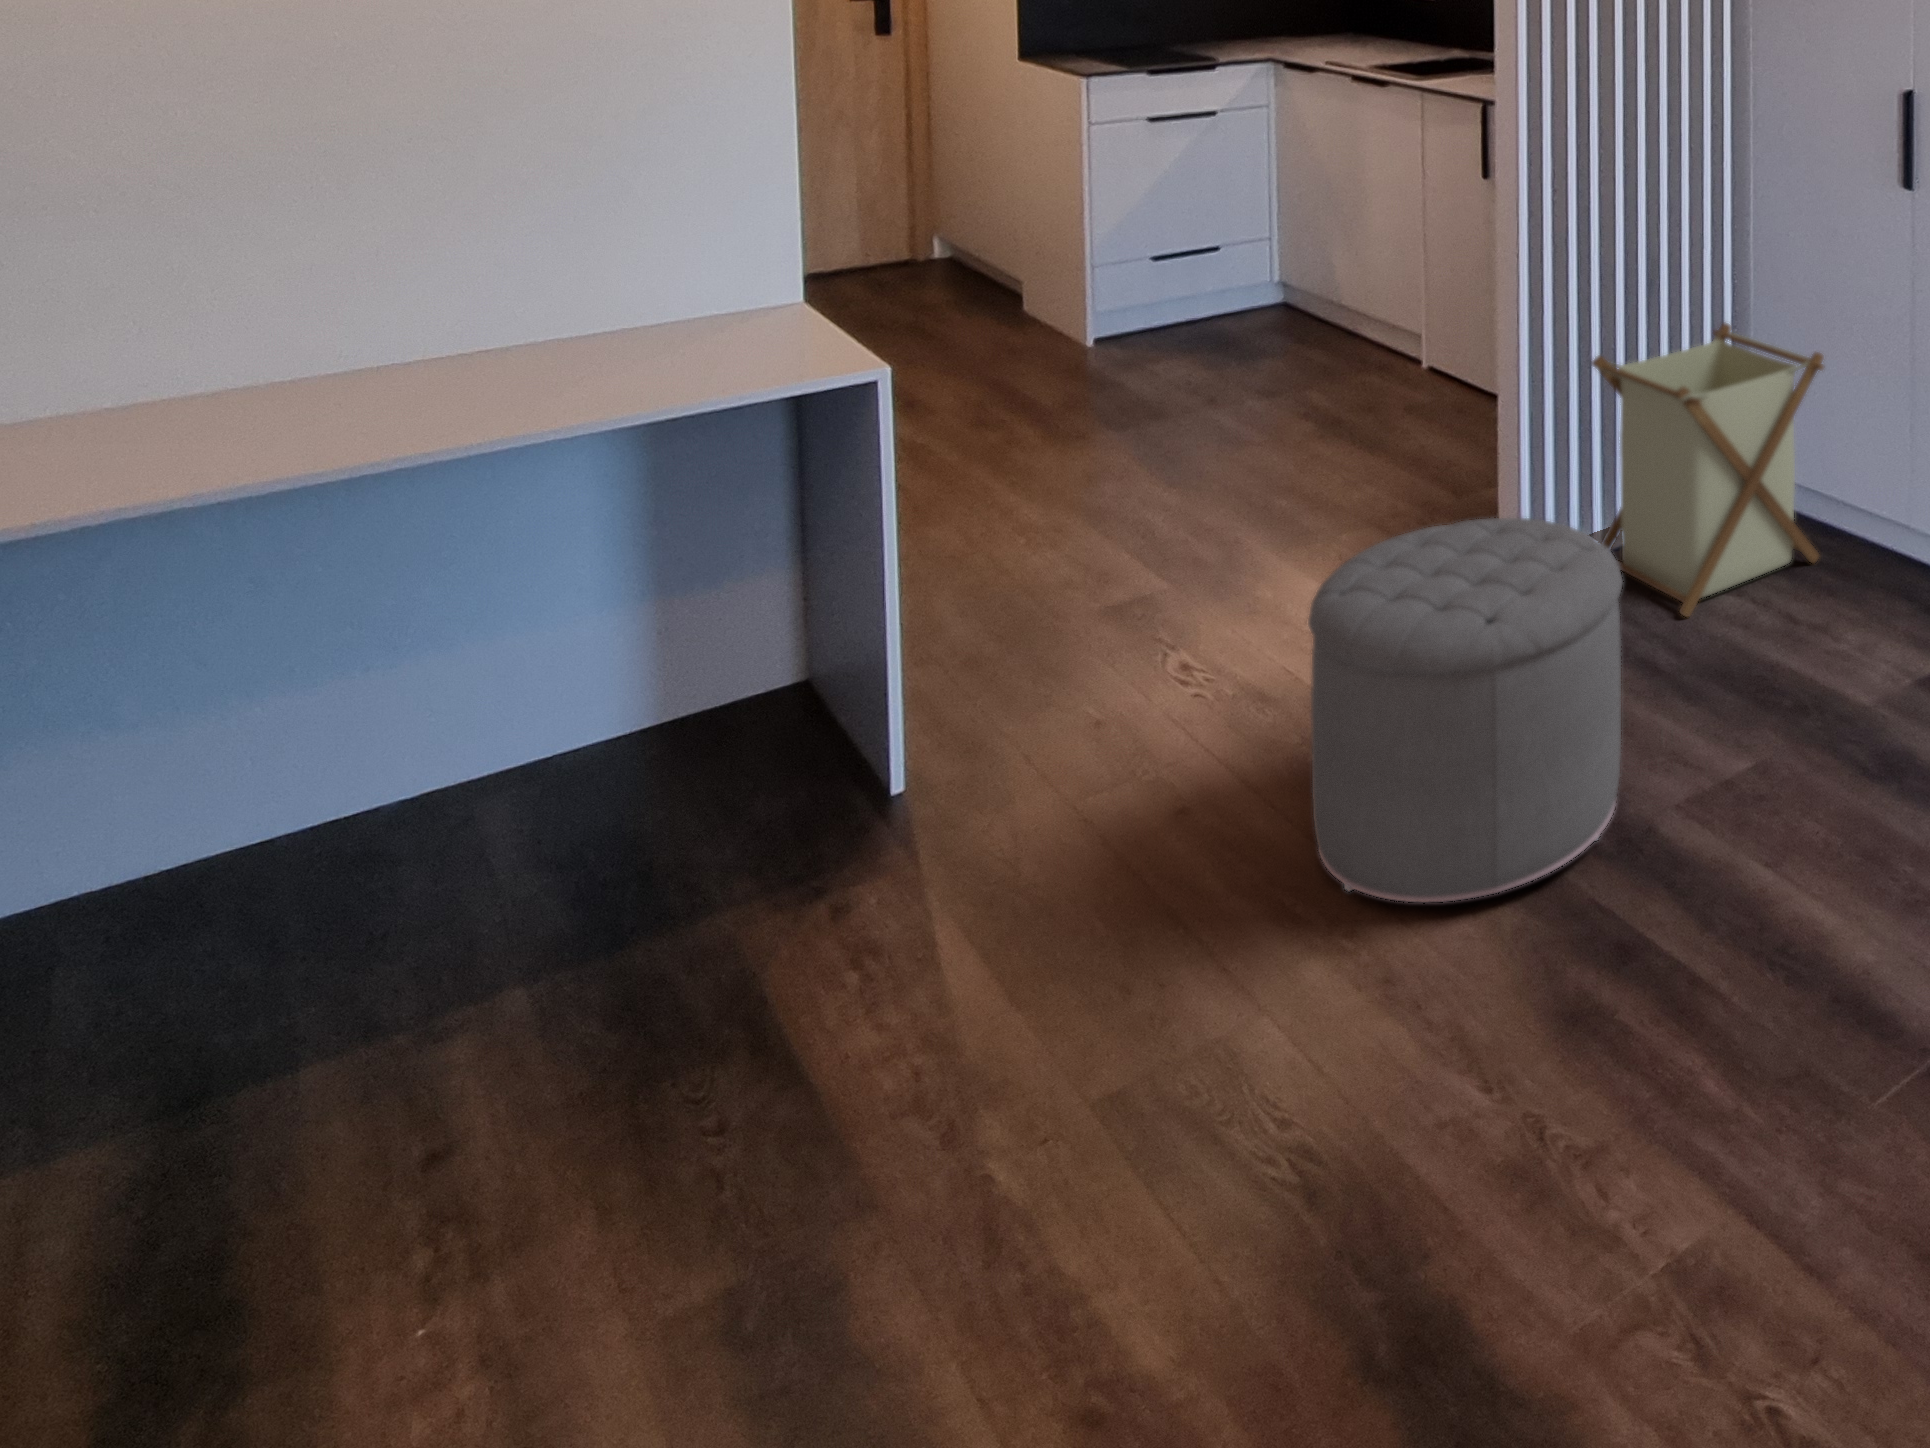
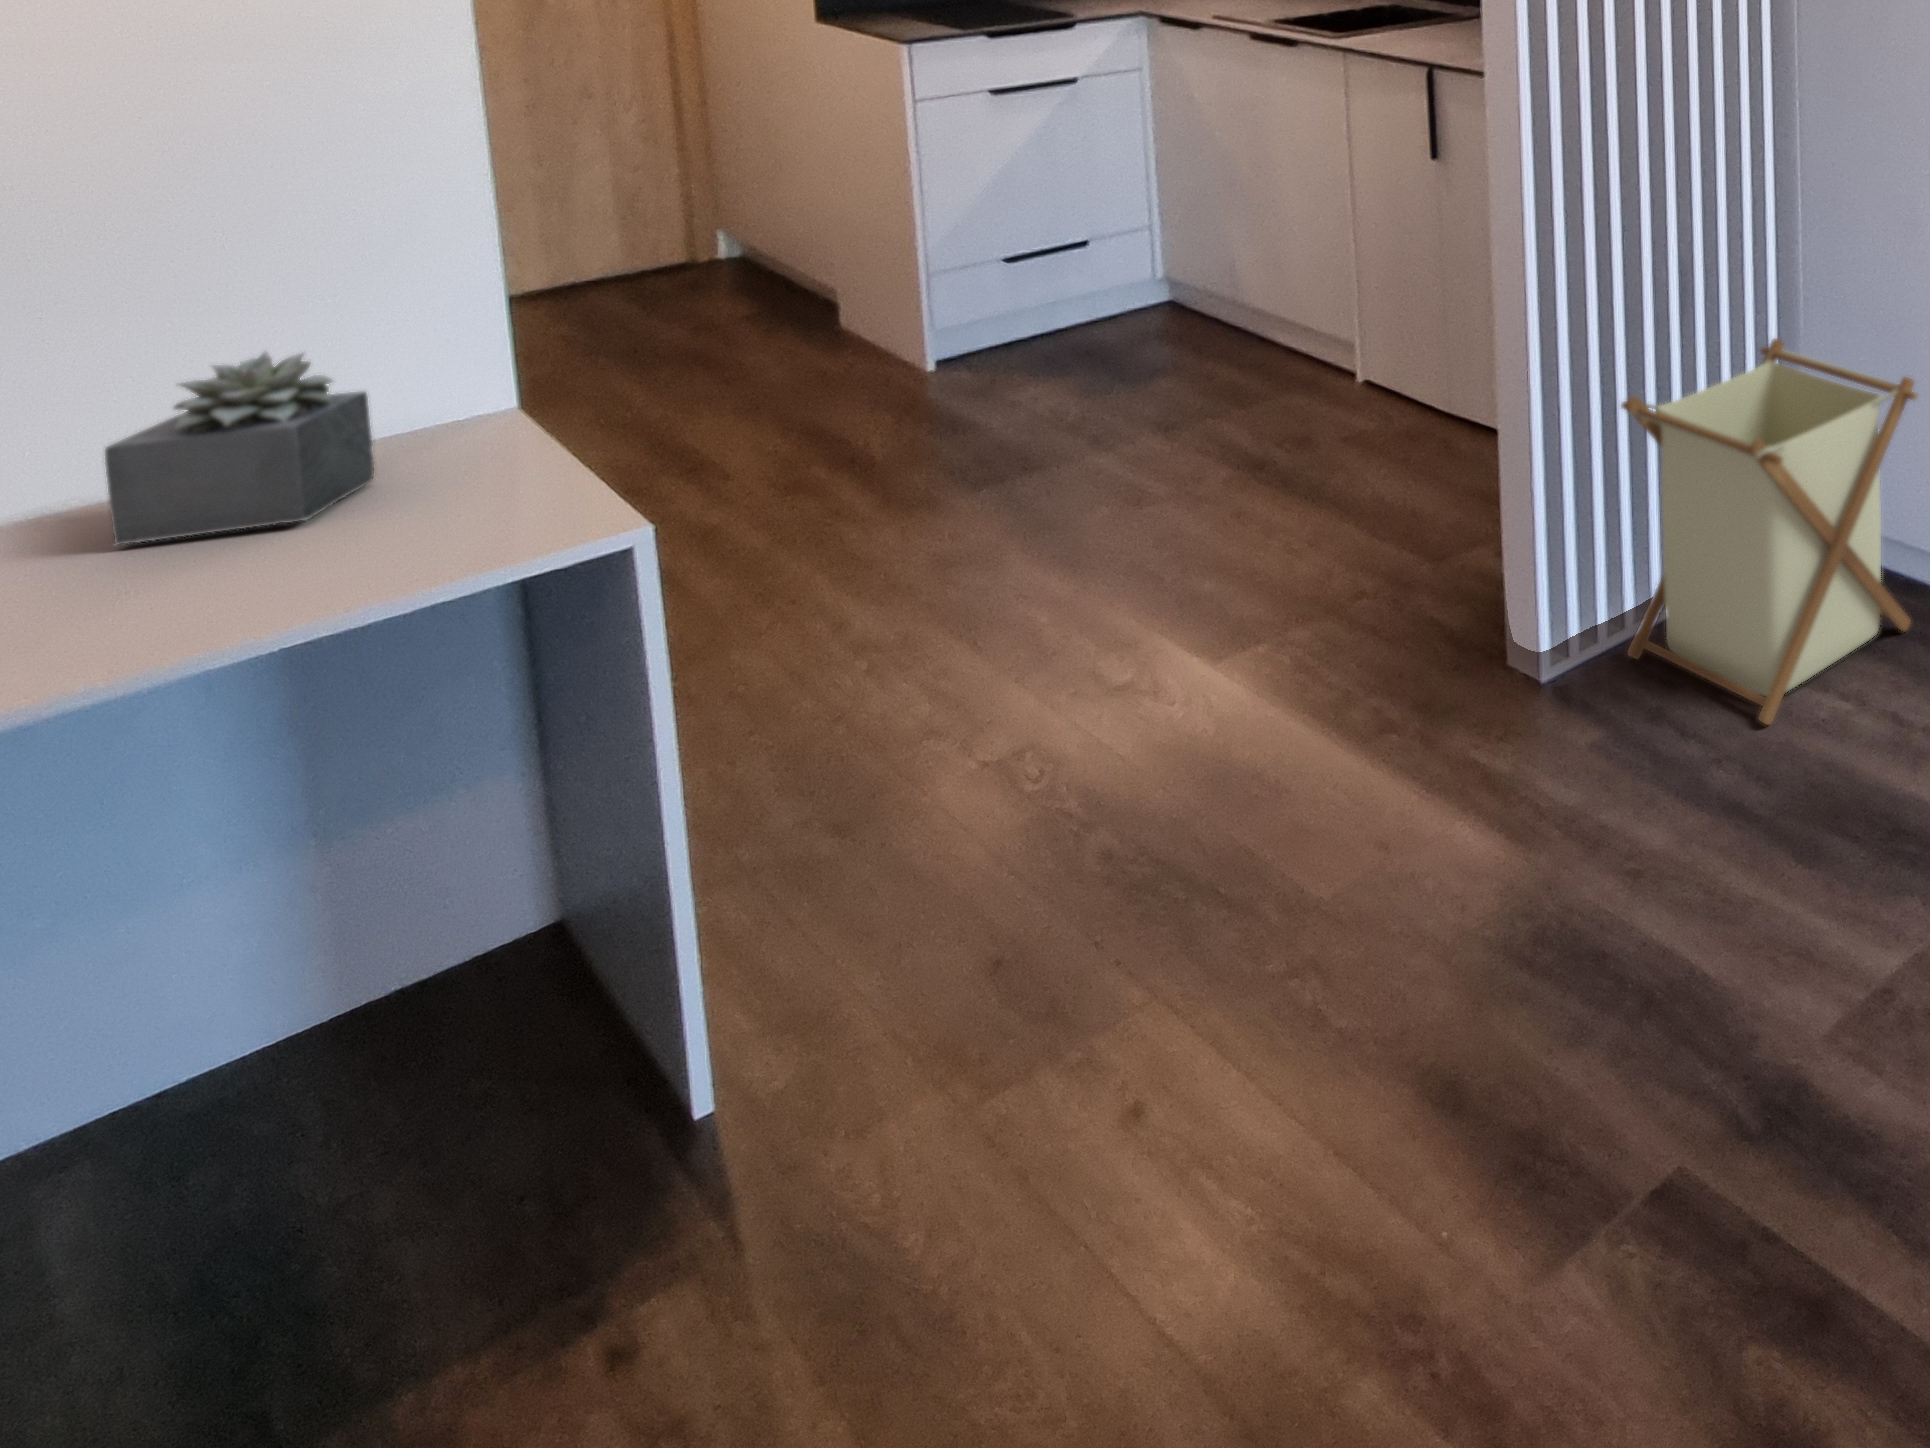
succulent plant: none [573,238,724,356] -> present [105,352,374,545]
ottoman: present [1308,518,1623,902] -> none [1319,662,1756,1262]

